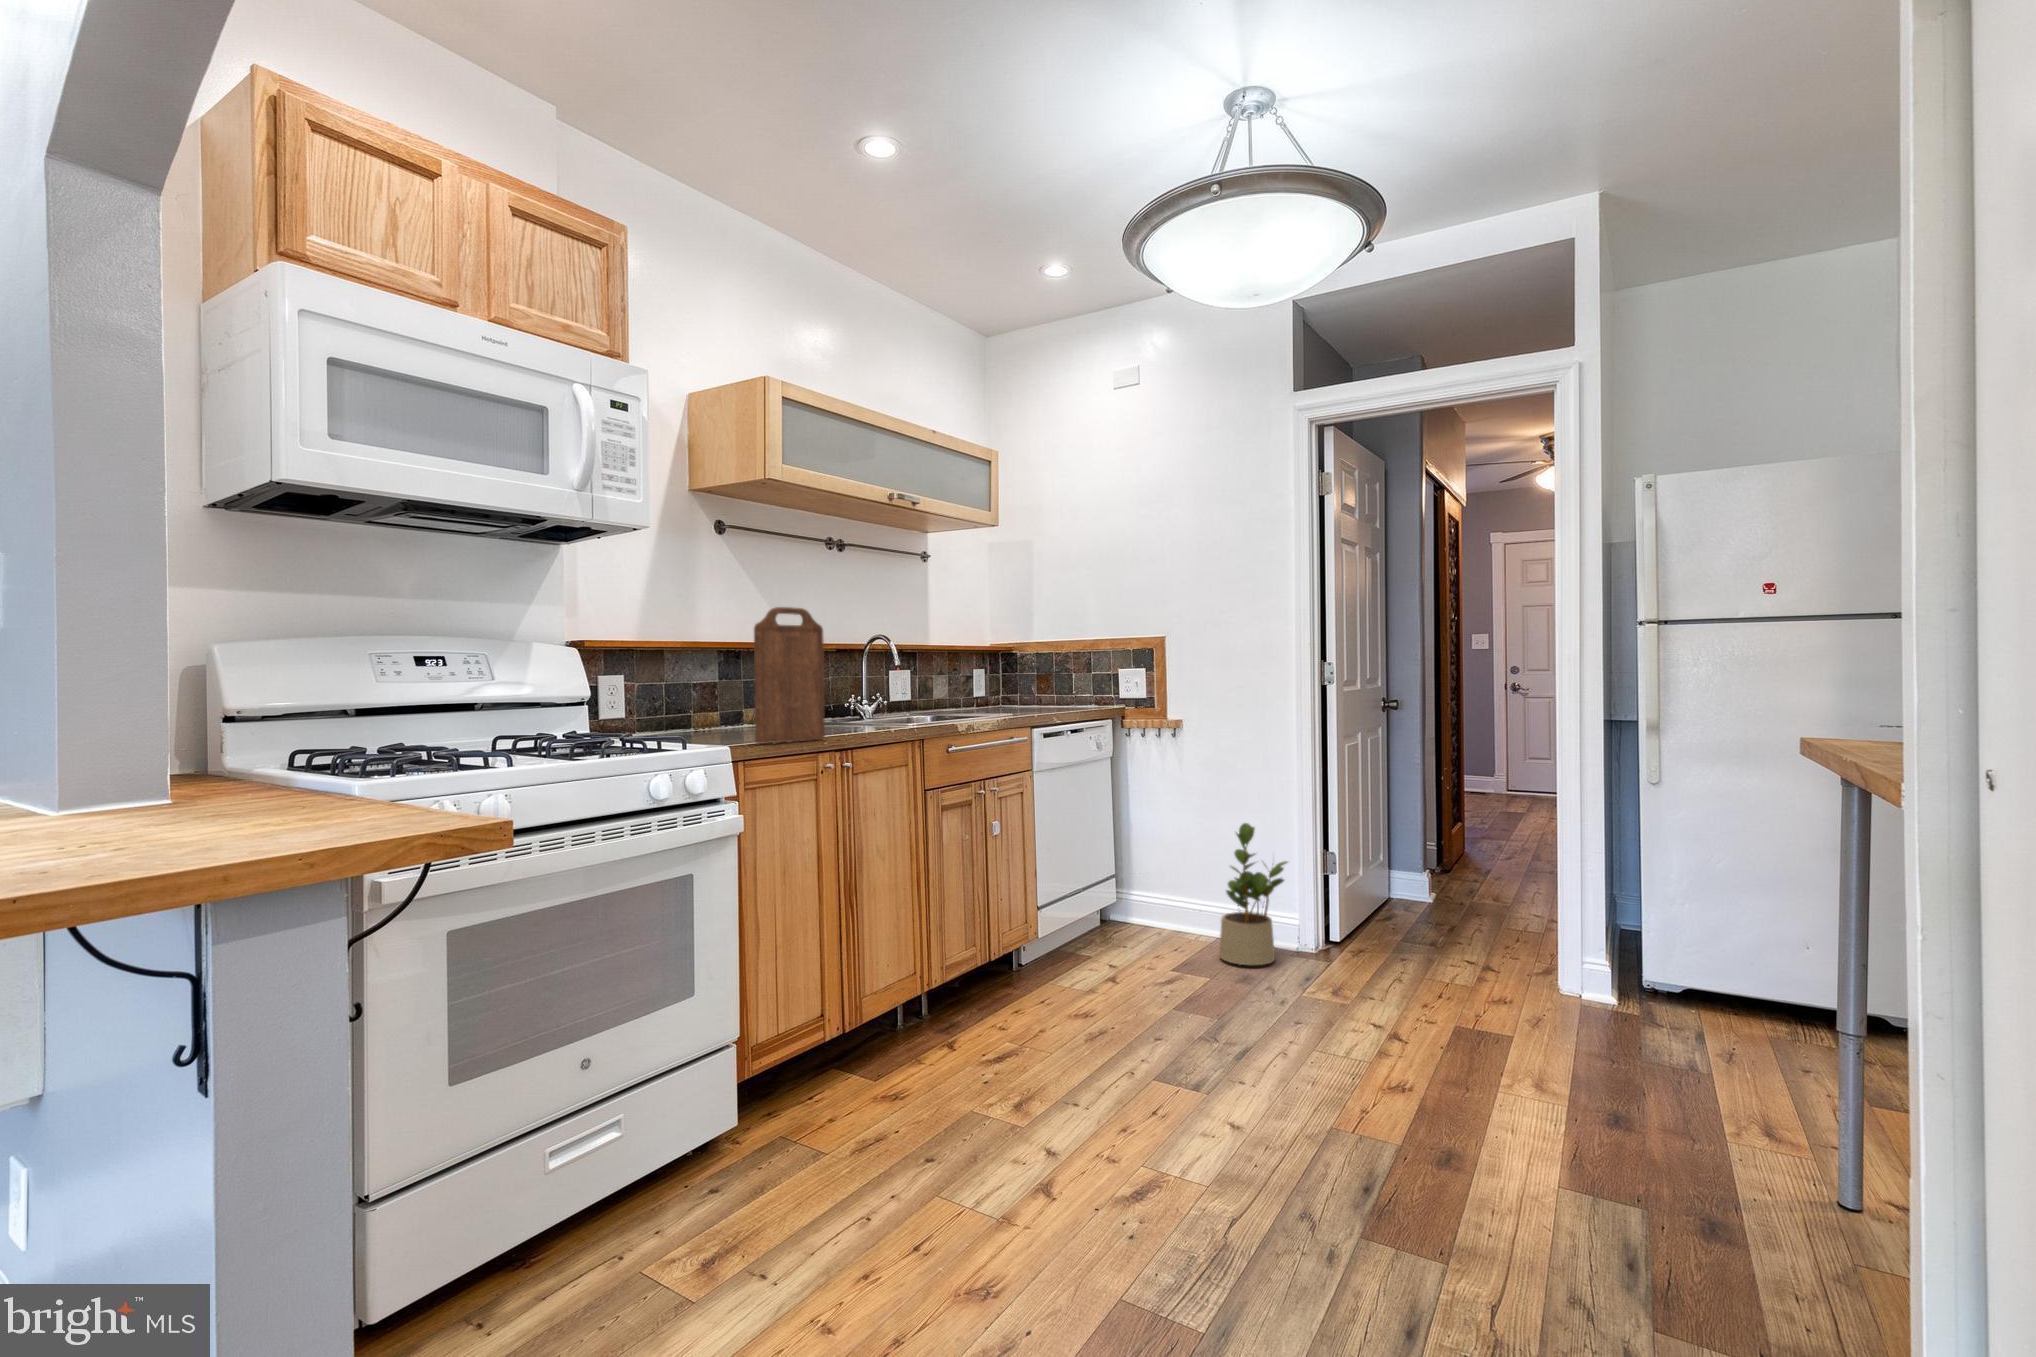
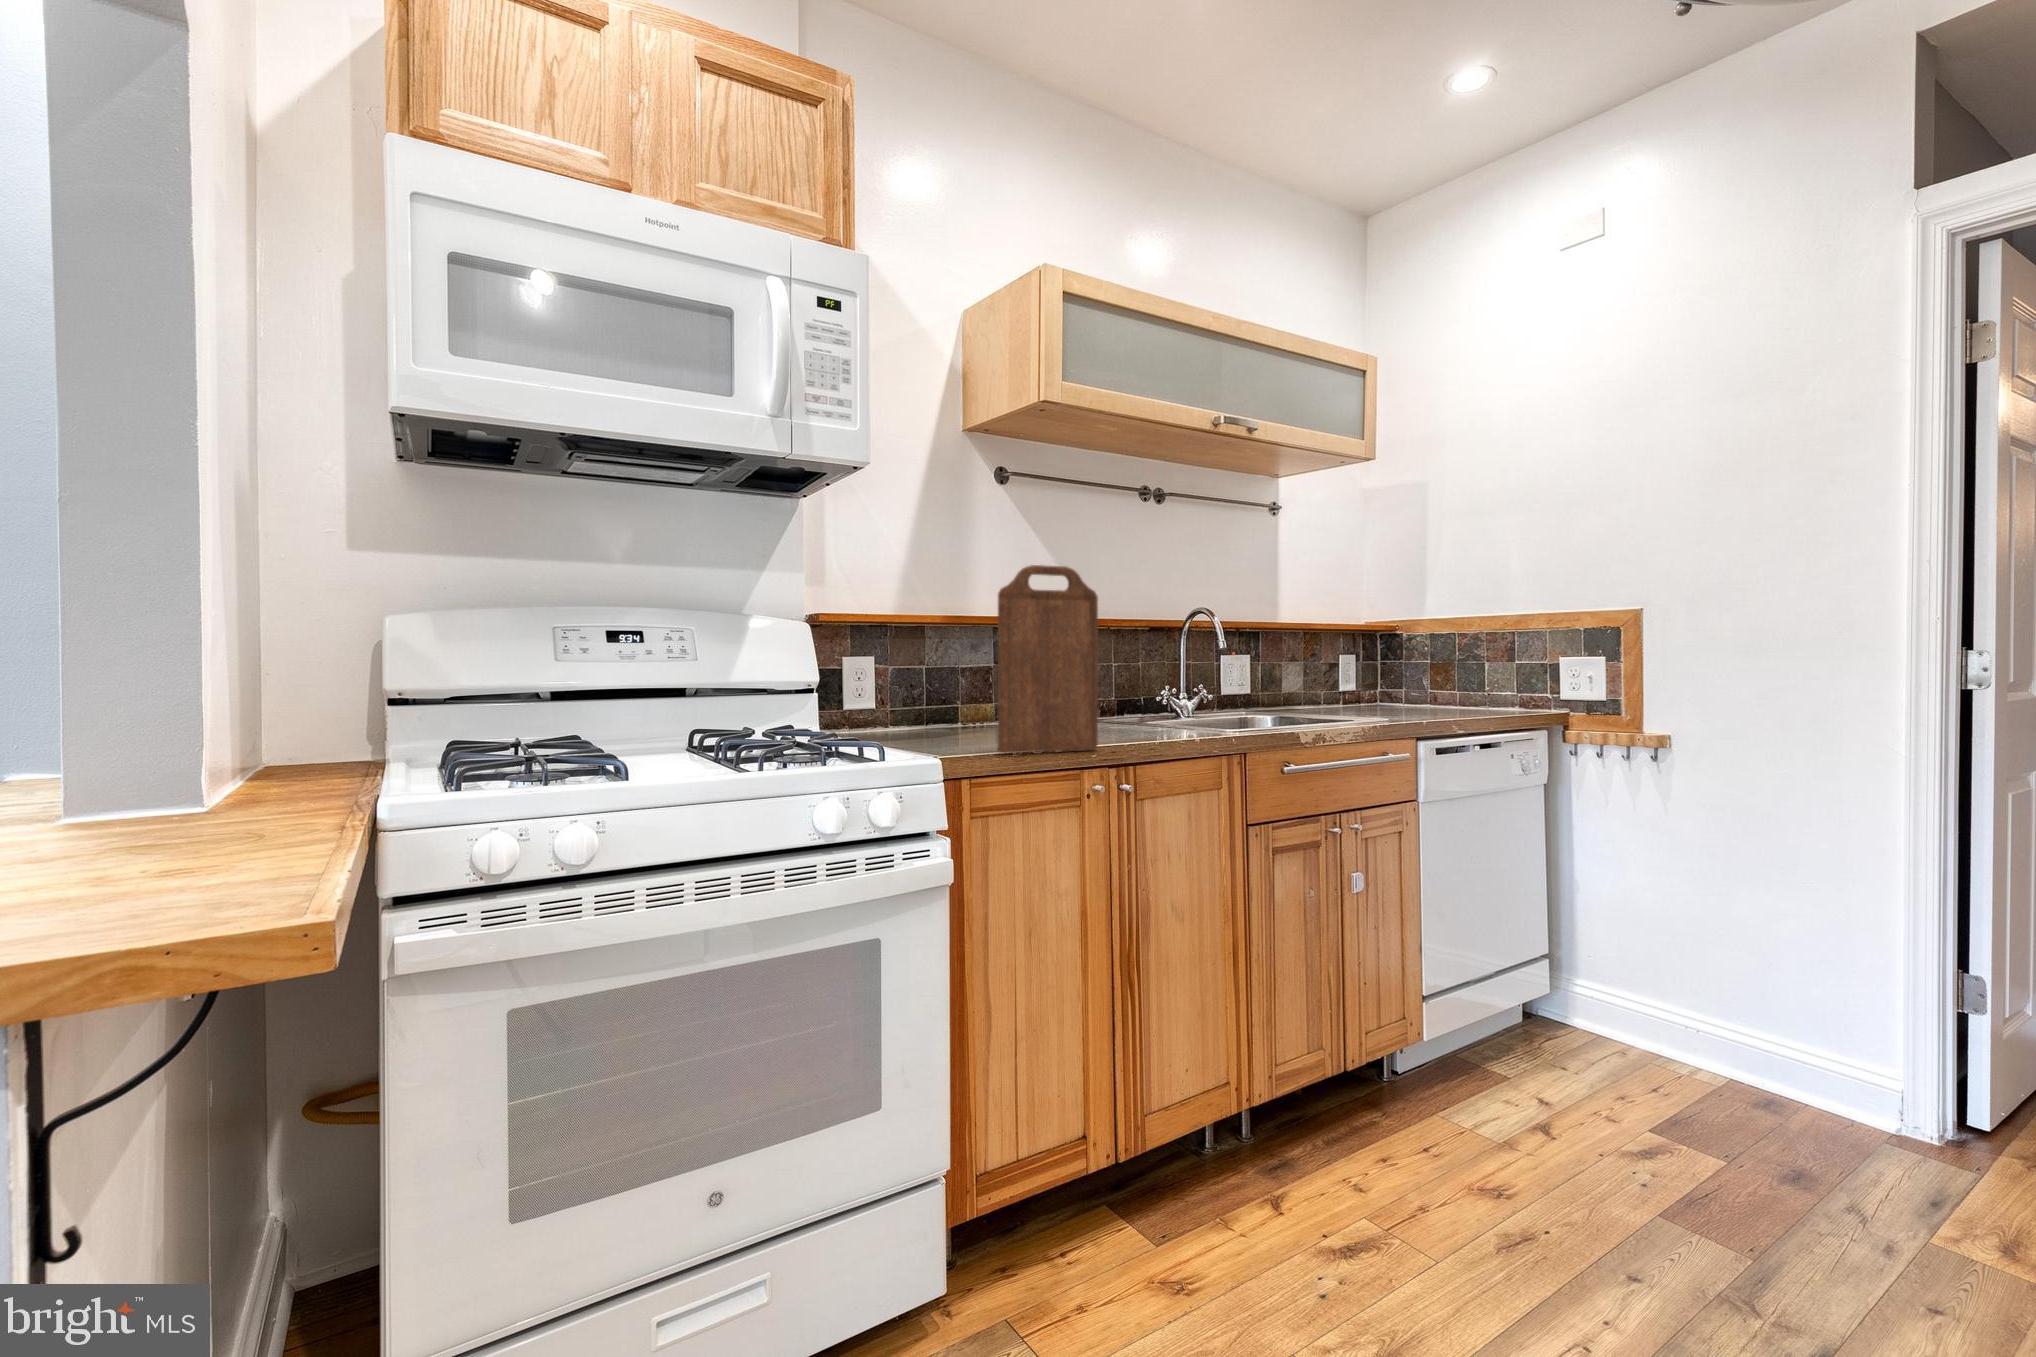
potted plant: present [1219,823,1287,965] -> none [1737,909,1882,1147]

